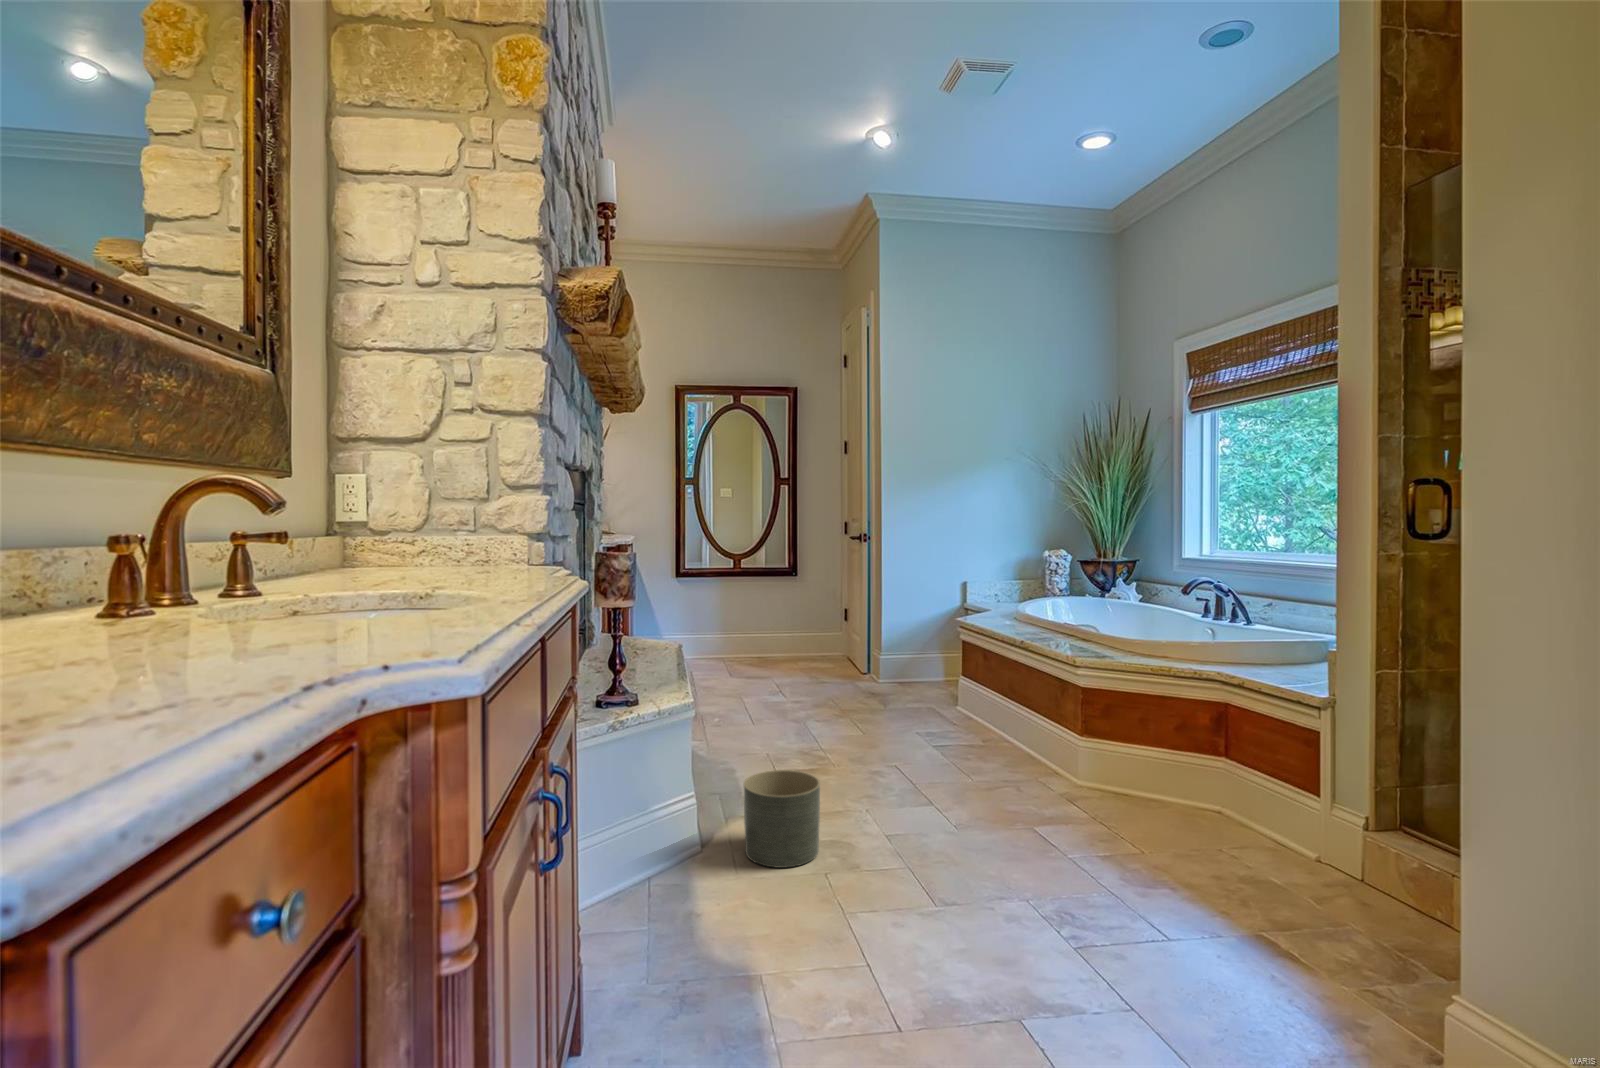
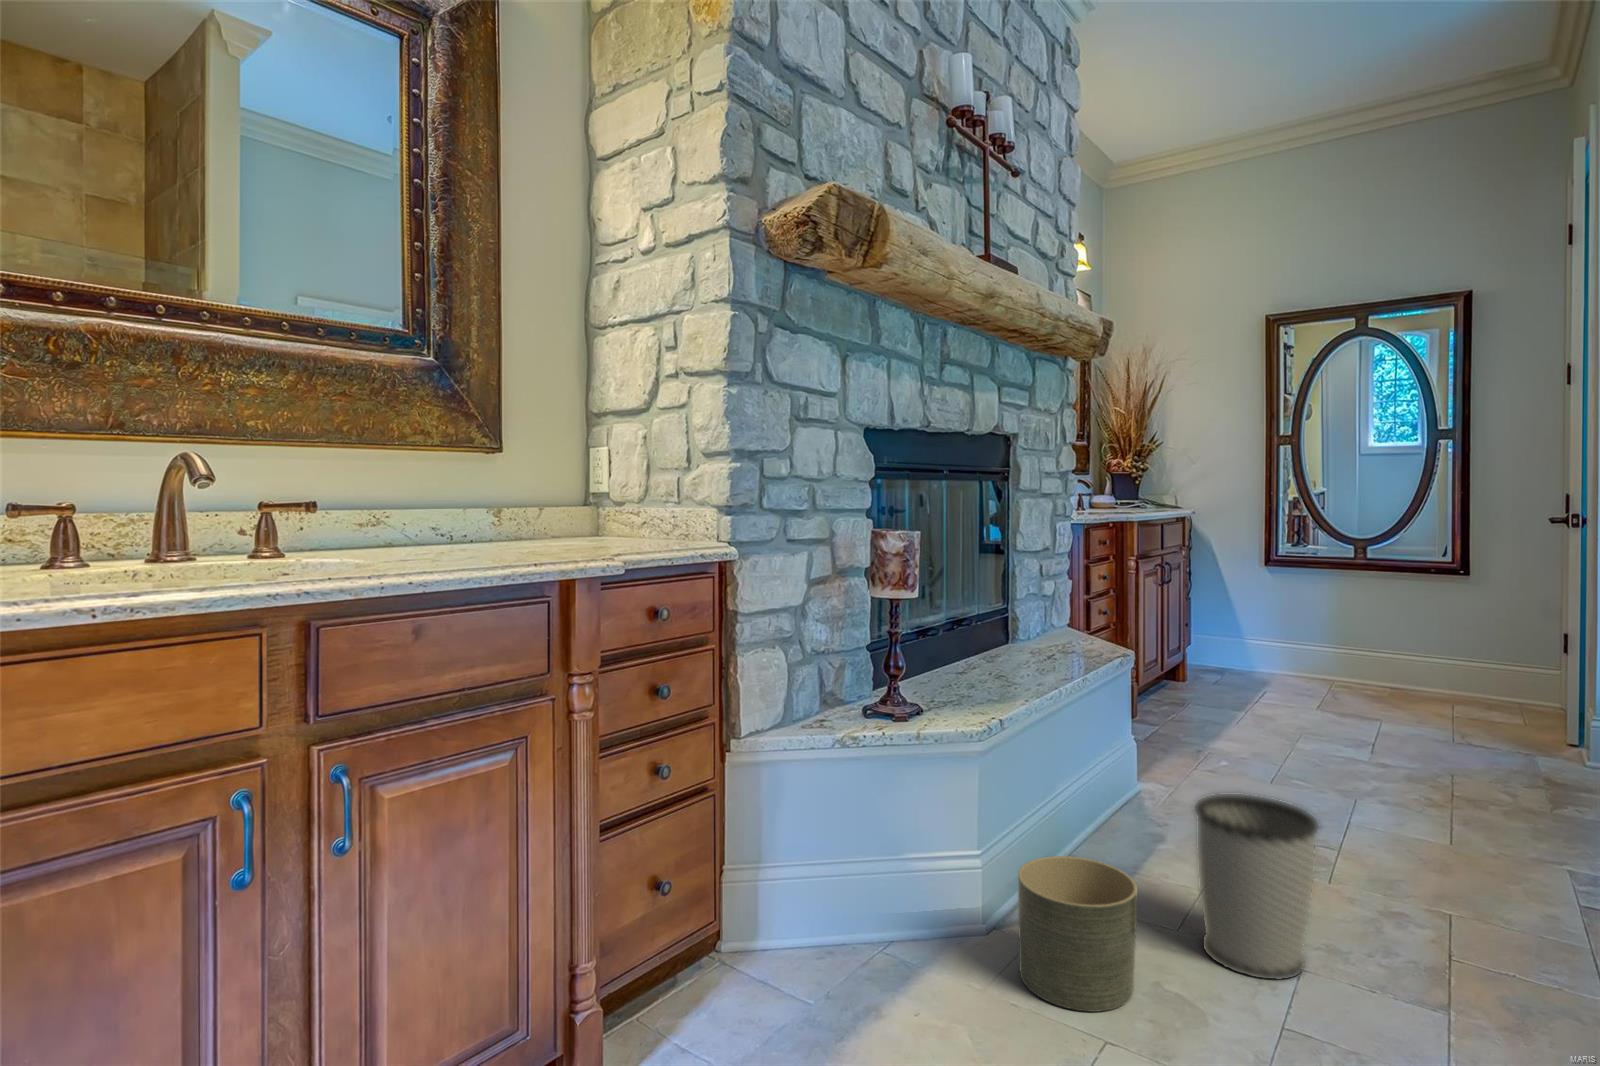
wastebasket: none [808,709,875,816] -> present [1195,794,1319,980]

